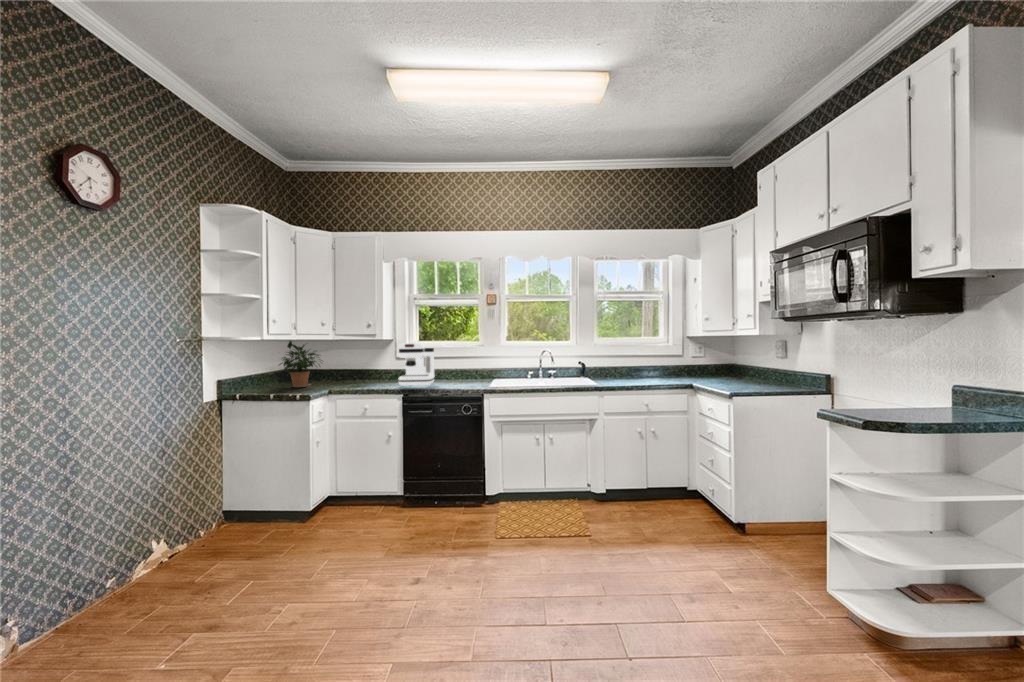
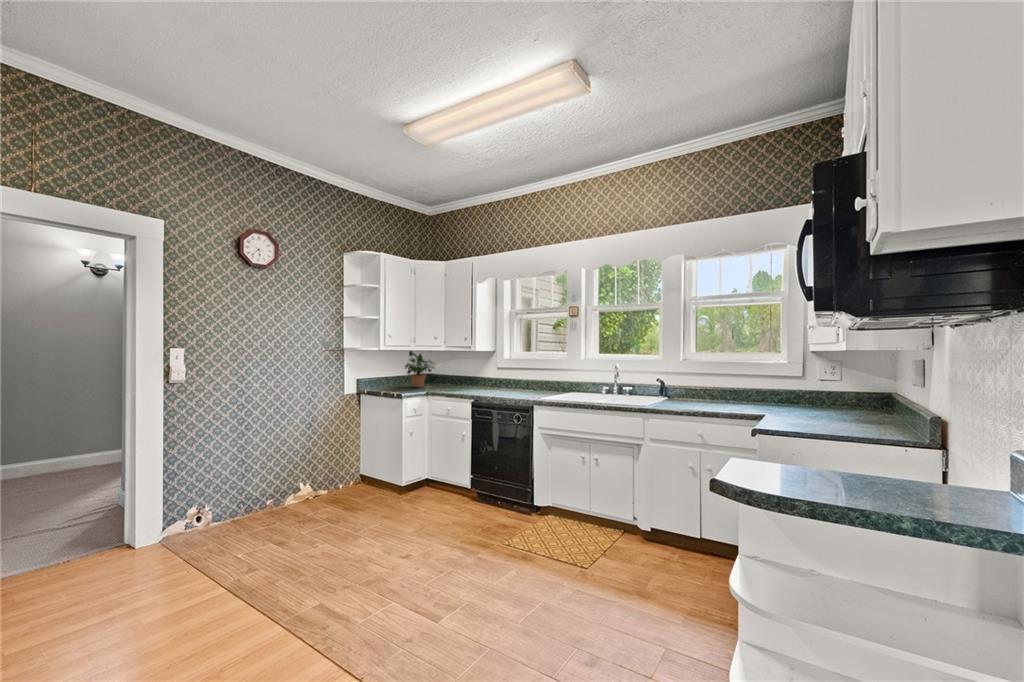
coffee maker: present [398,343,435,386] -> none [486,355,520,393]

